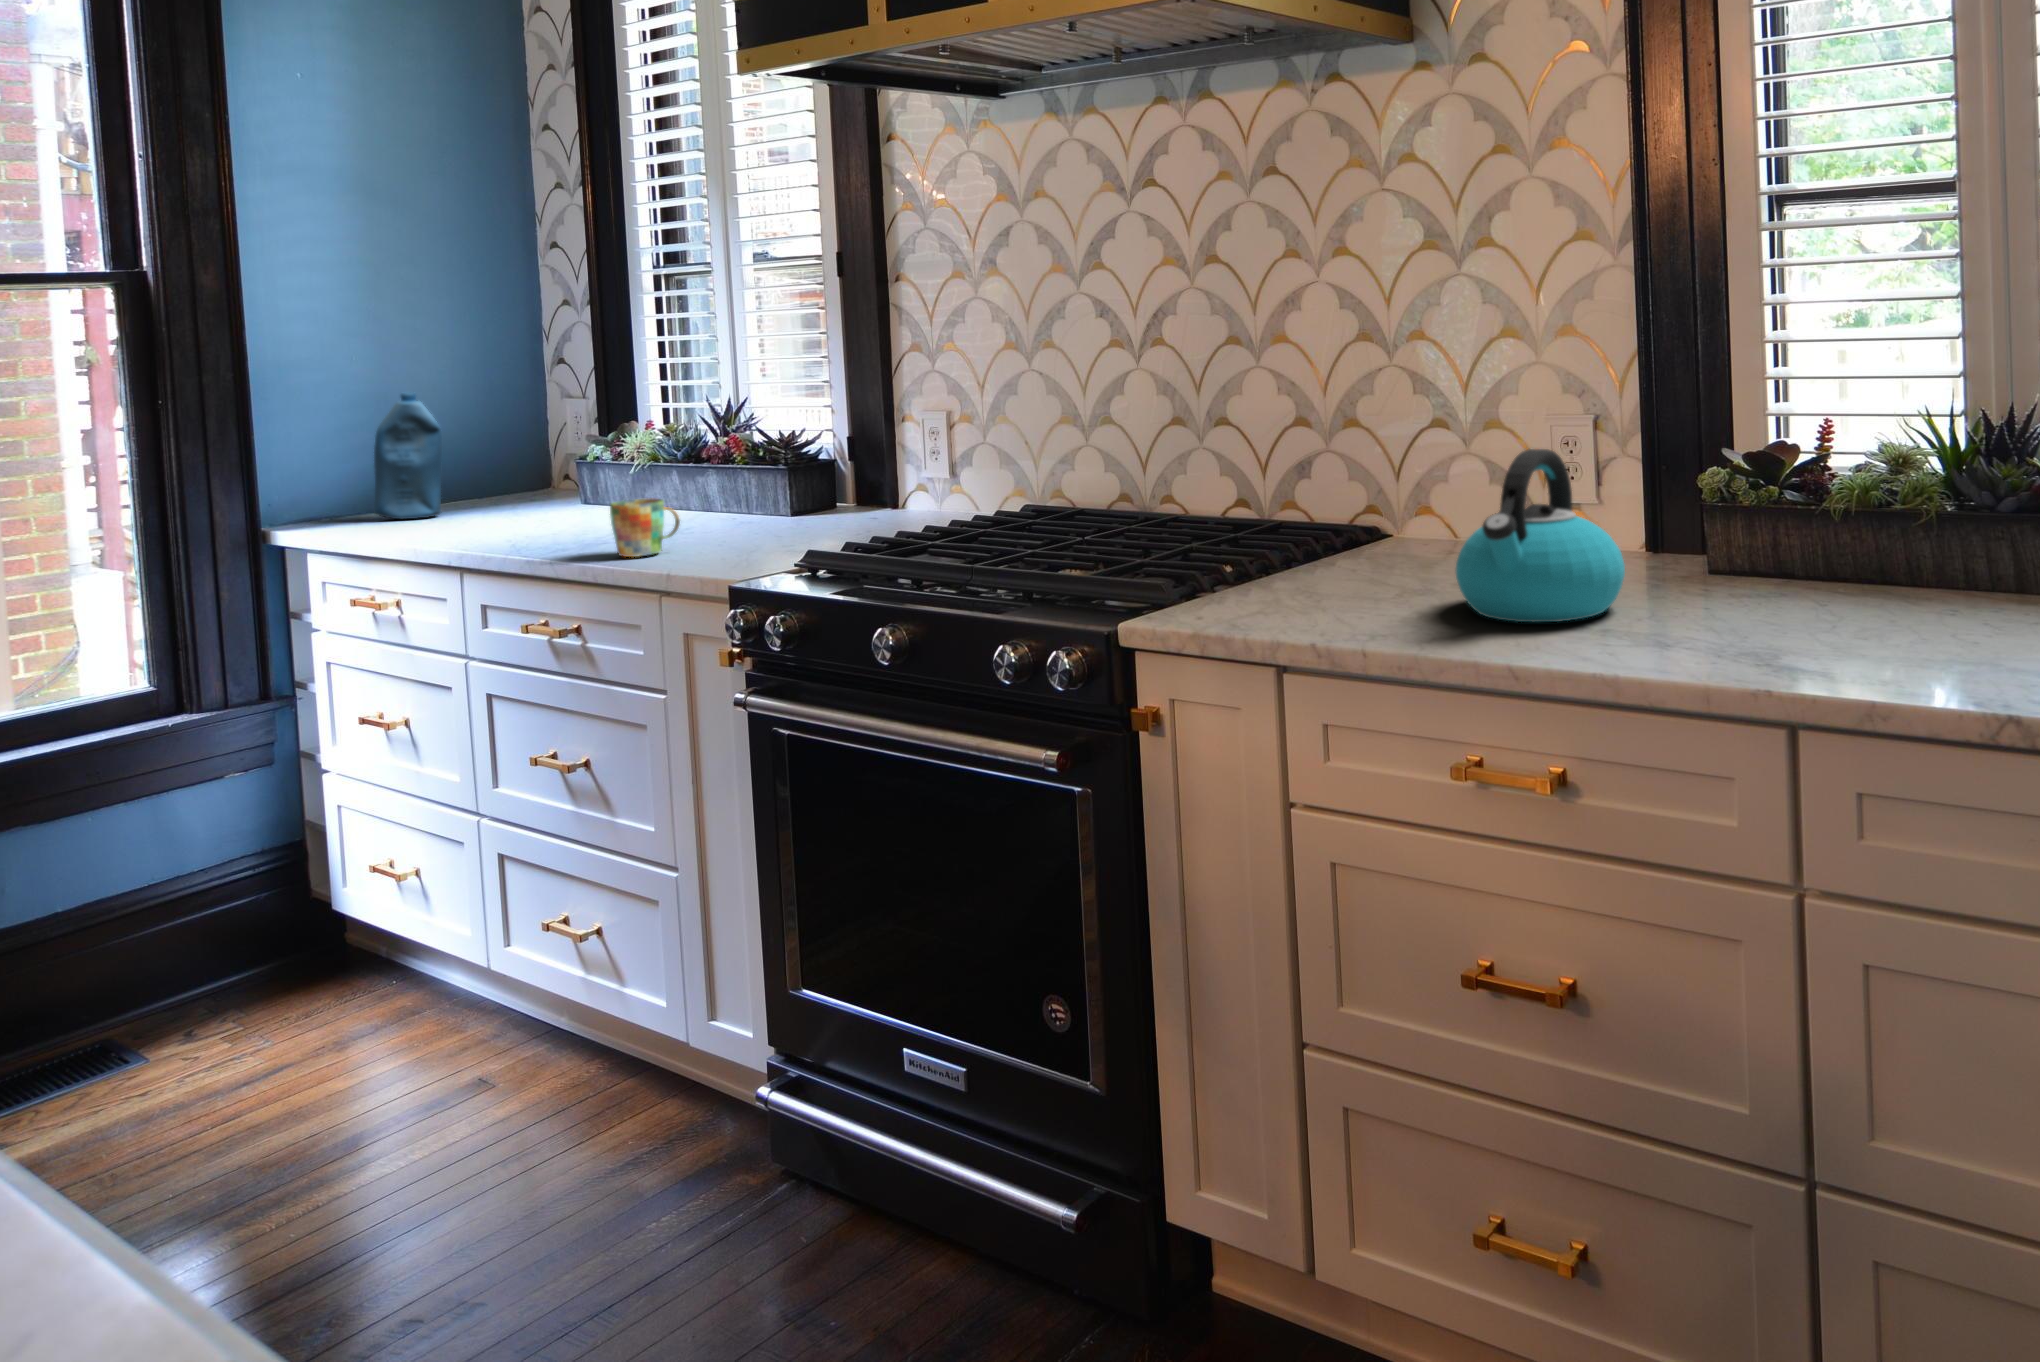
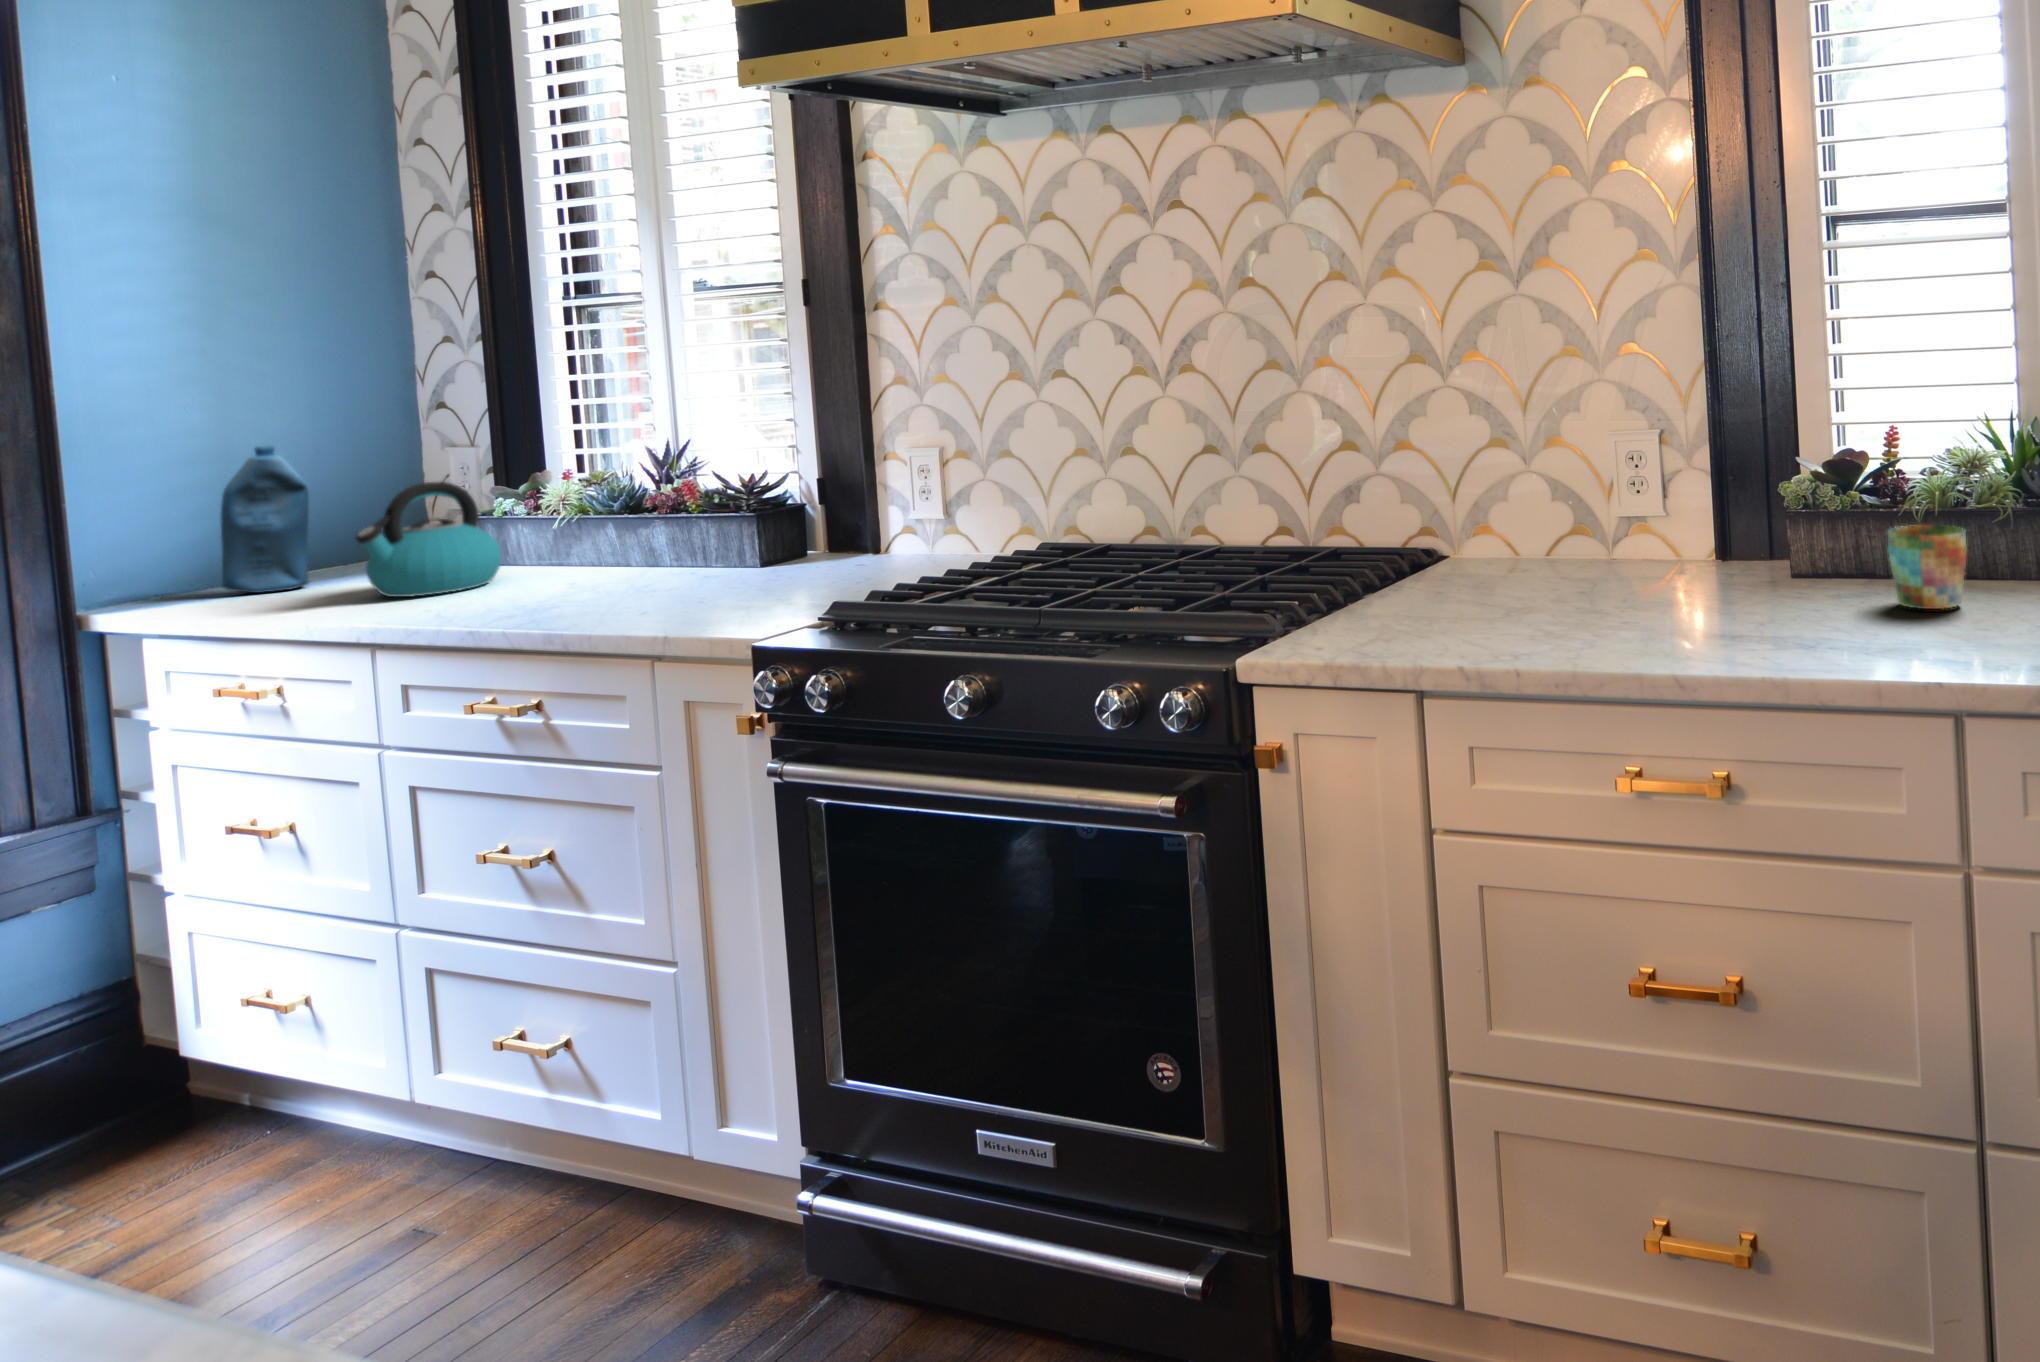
kettle: present [1456,449,1625,622] -> present [355,482,502,597]
mug: present [610,498,680,557] -> present [1888,525,1966,609]

